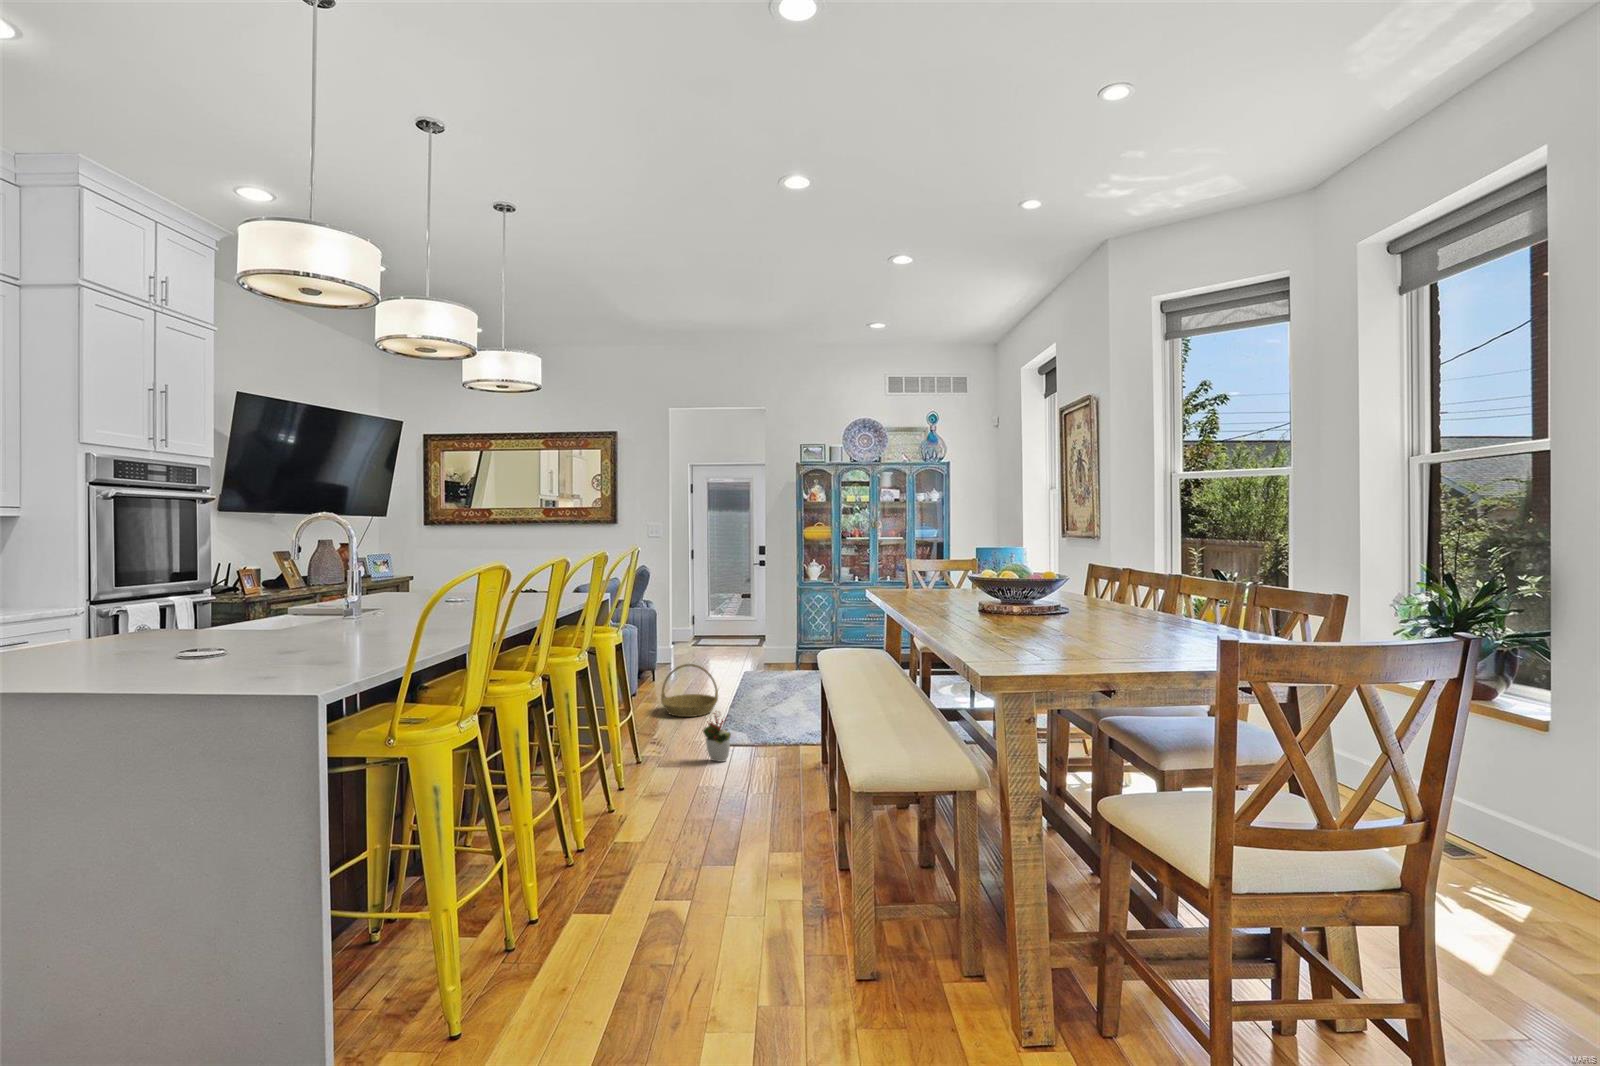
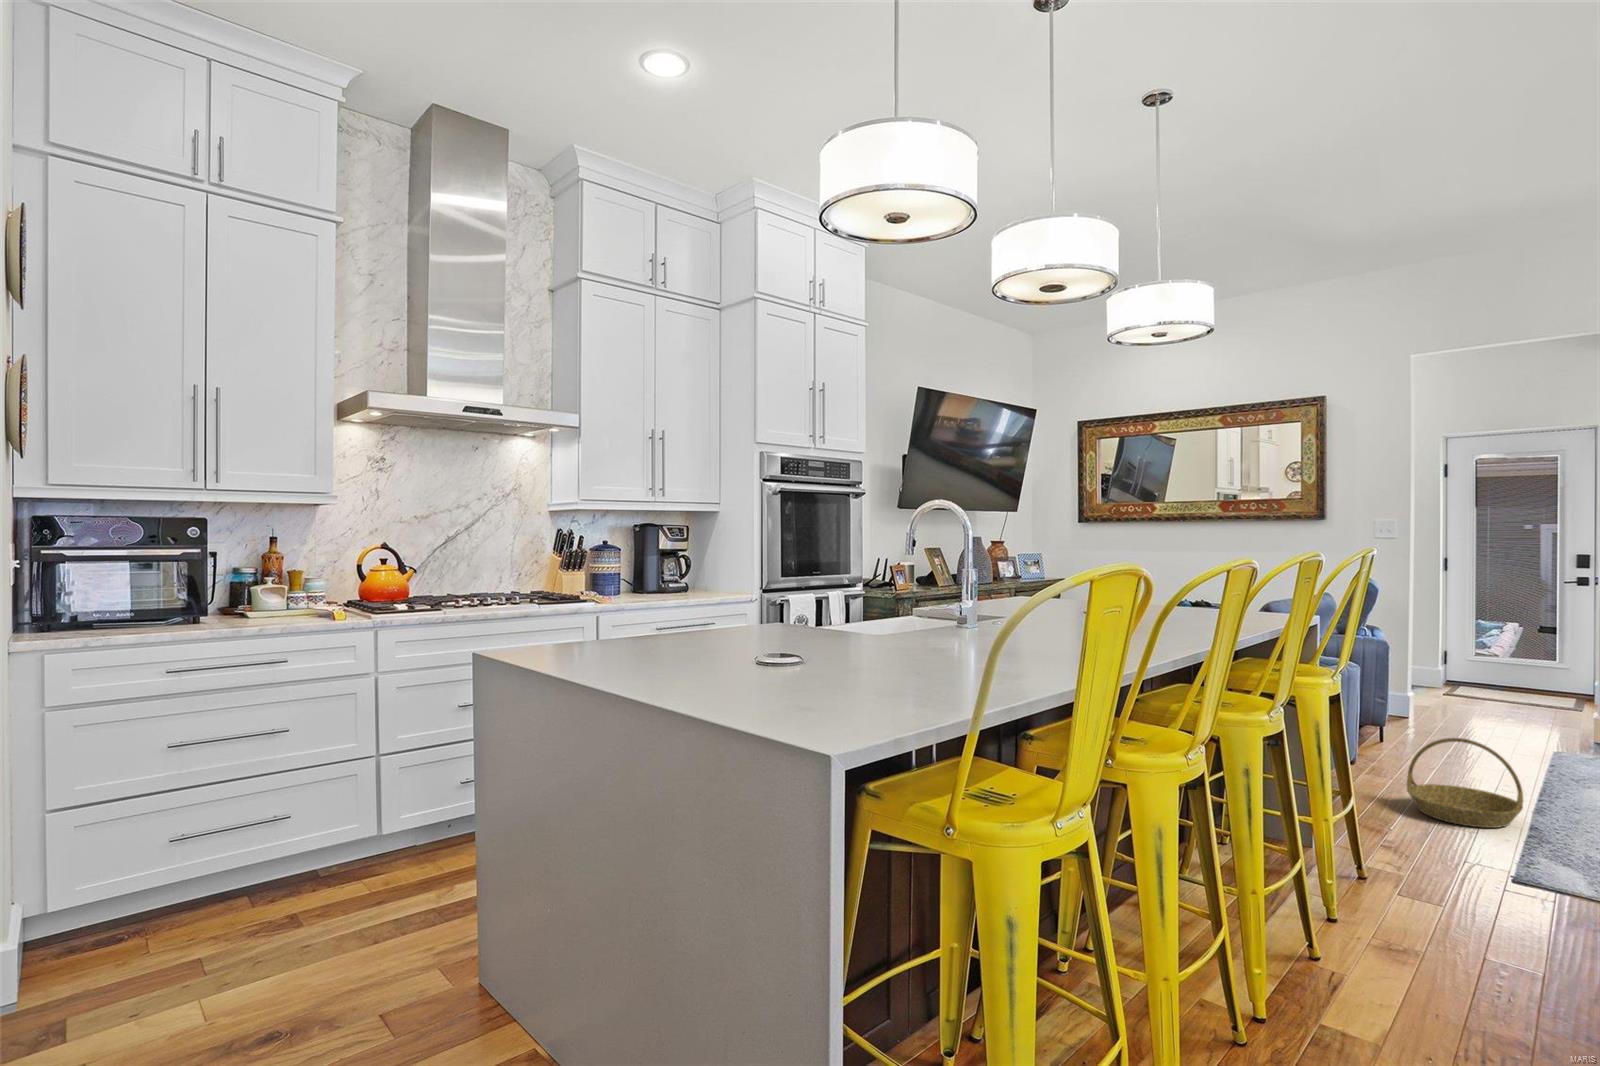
decorative plant: present [703,713,731,762] -> none [1498,833,1565,930]

